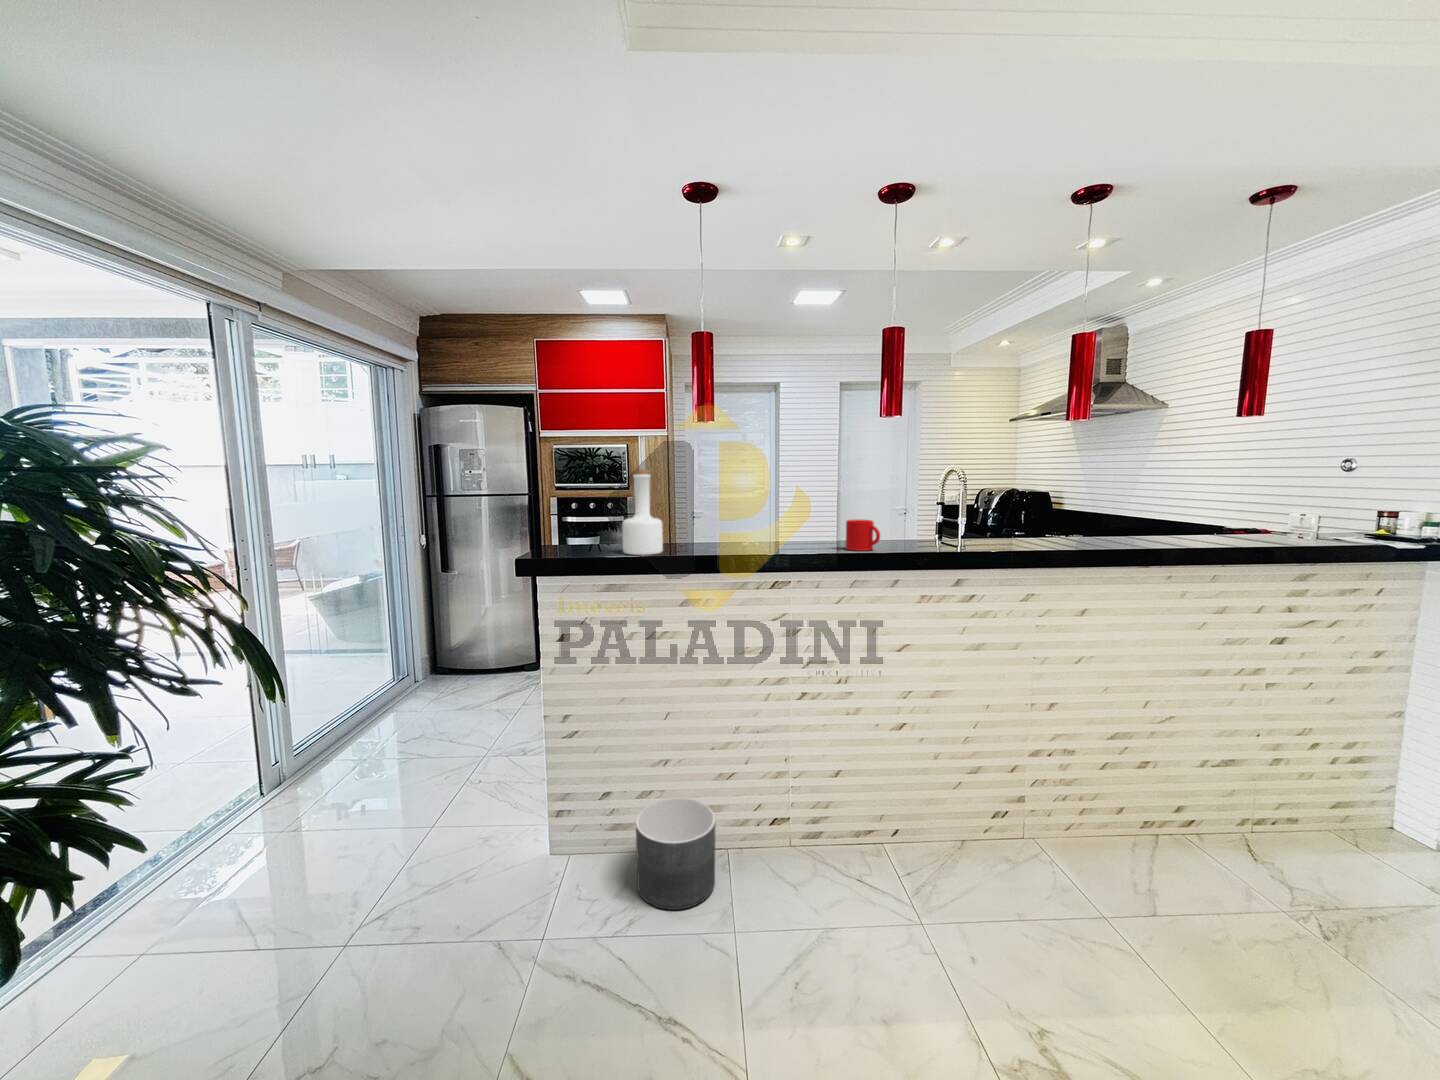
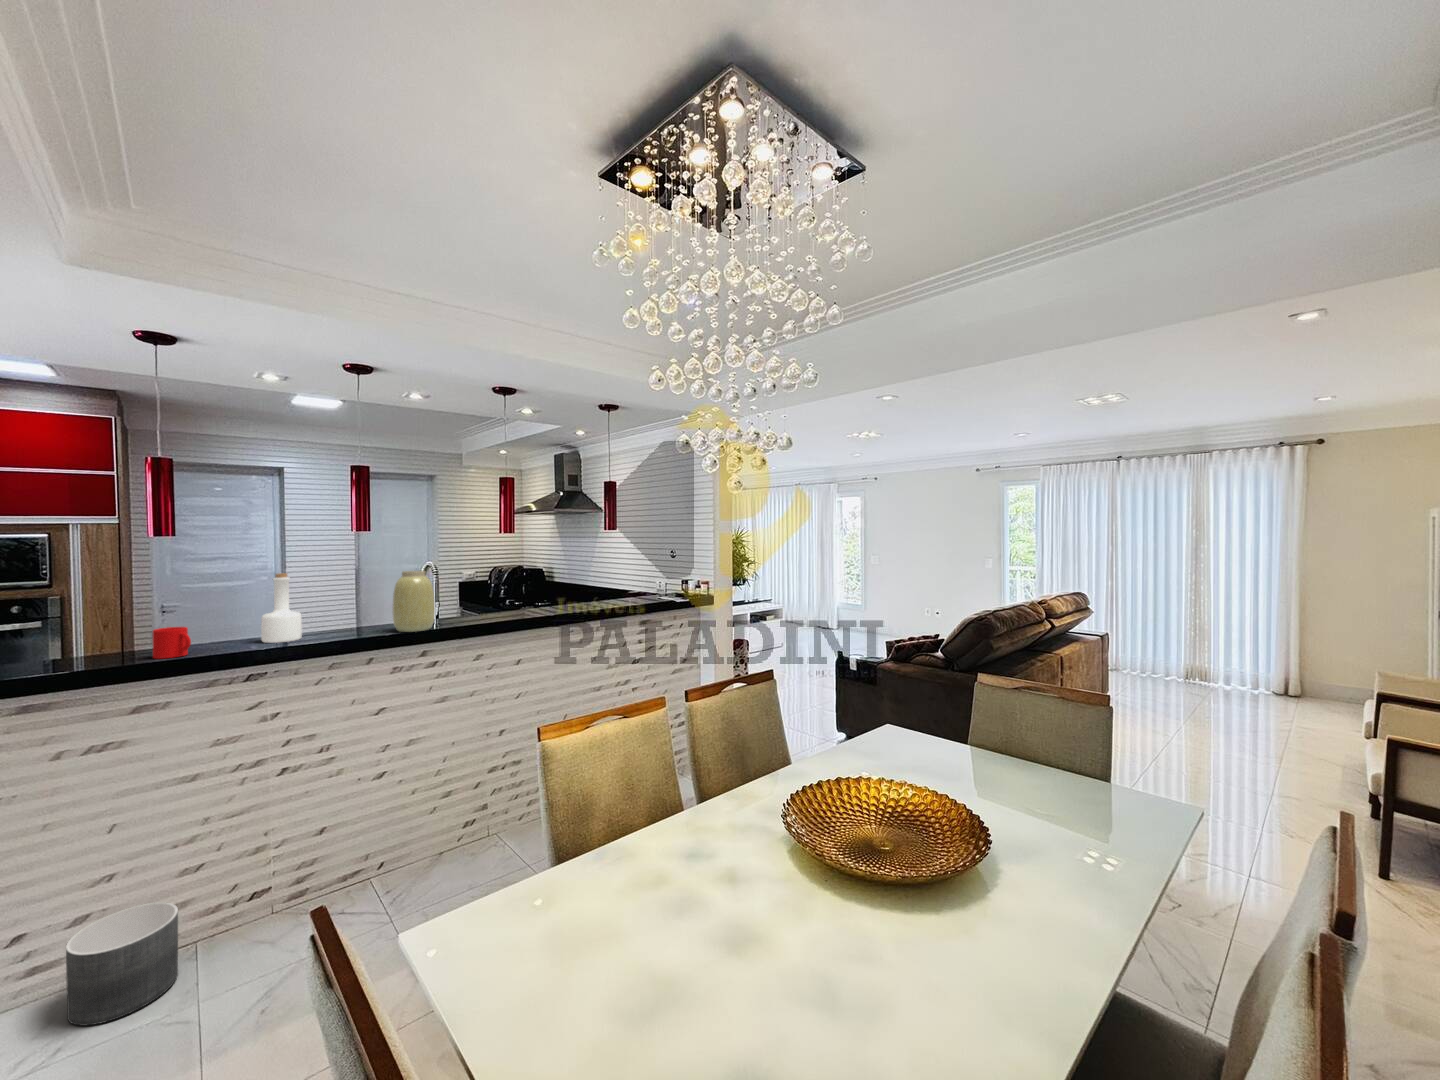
bottle: present [622,469,663,555] -> present [261,573,302,643]
vase: none [920,471,973,552] -> present [393,571,435,632]
mug: present [846,519,880,551] -> present [152,627,191,659]

